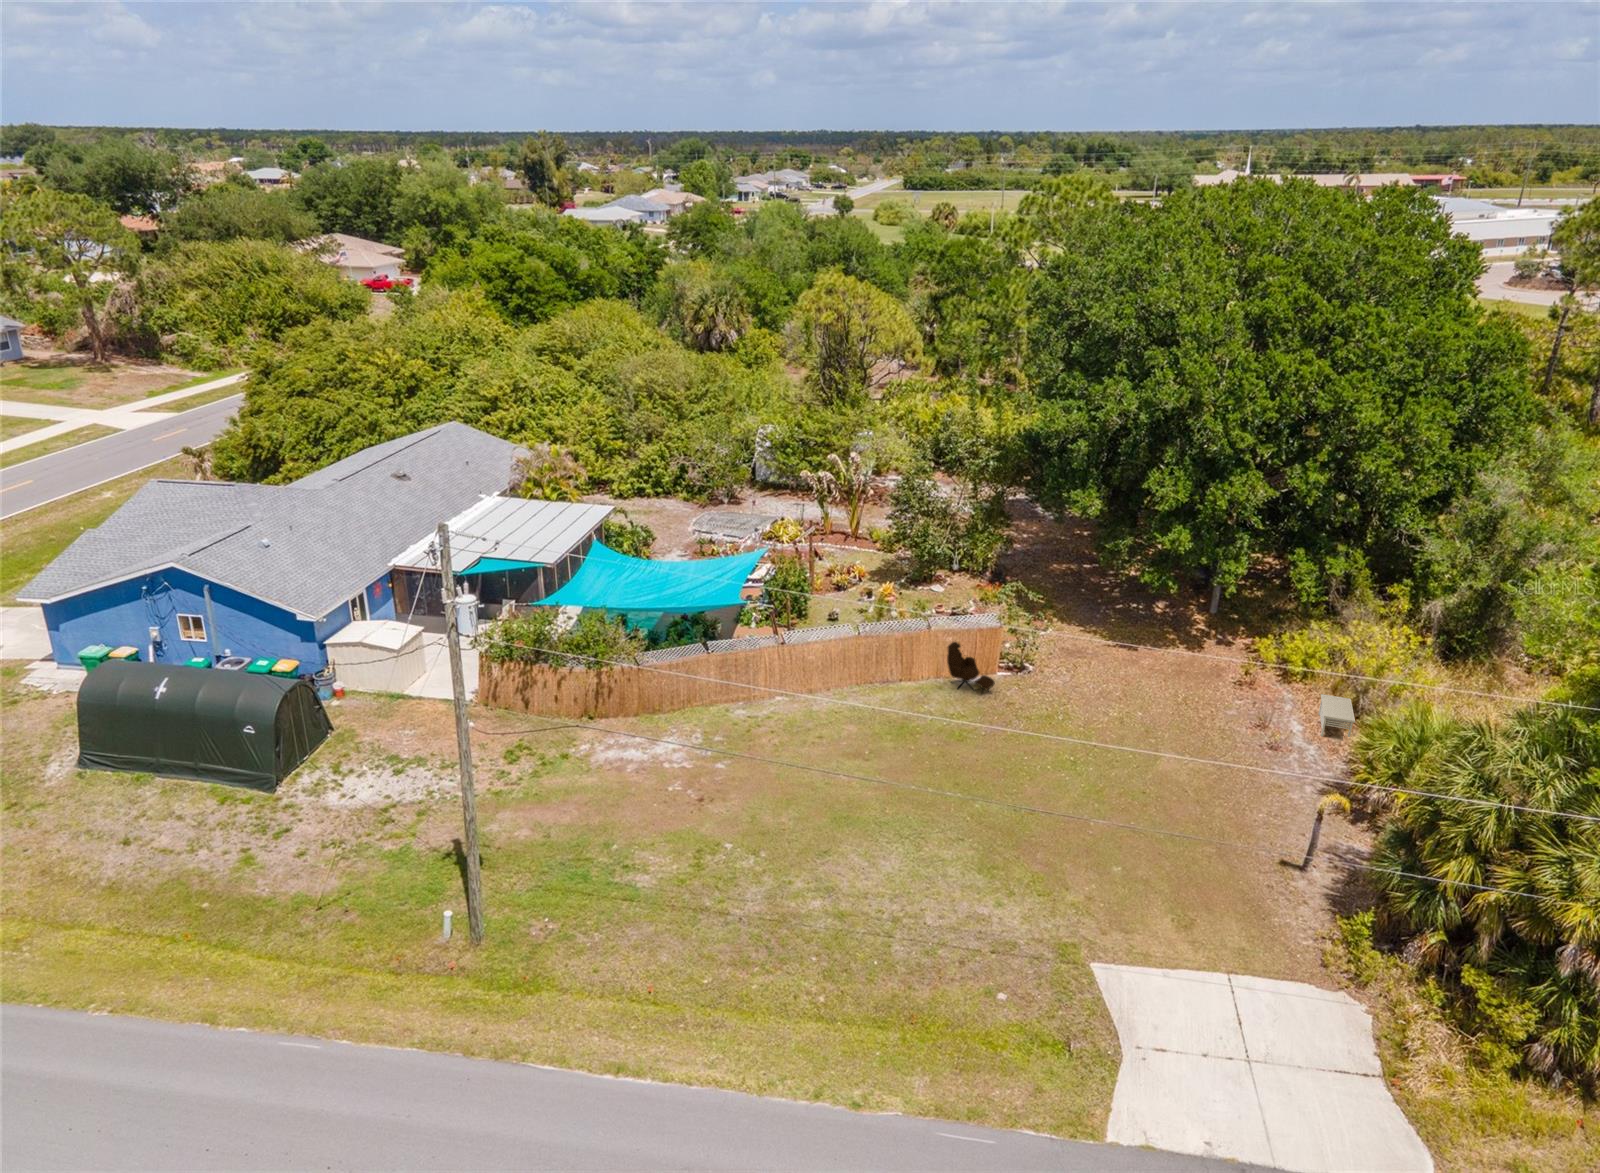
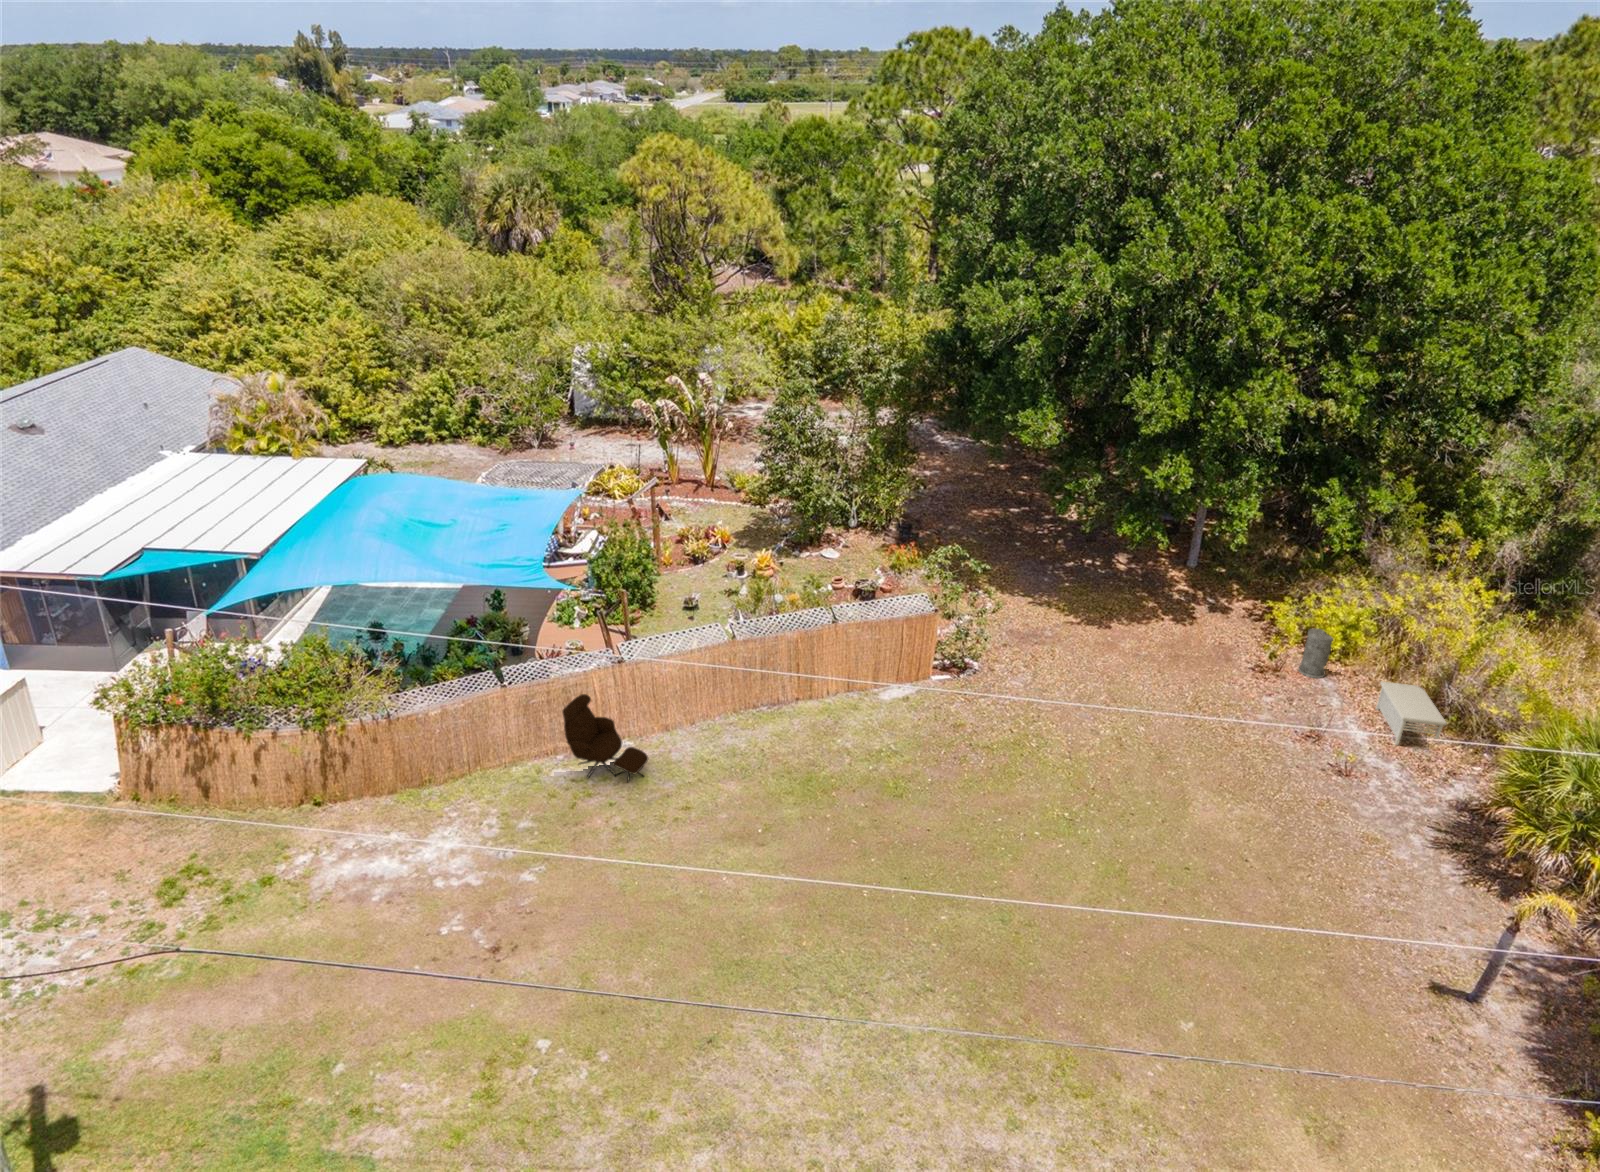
lounge chair: present [947,642,995,692] -> present [563,694,648,782]
trash can: none [1272,657,1297,693] -> present [1299,628,1333,678]

